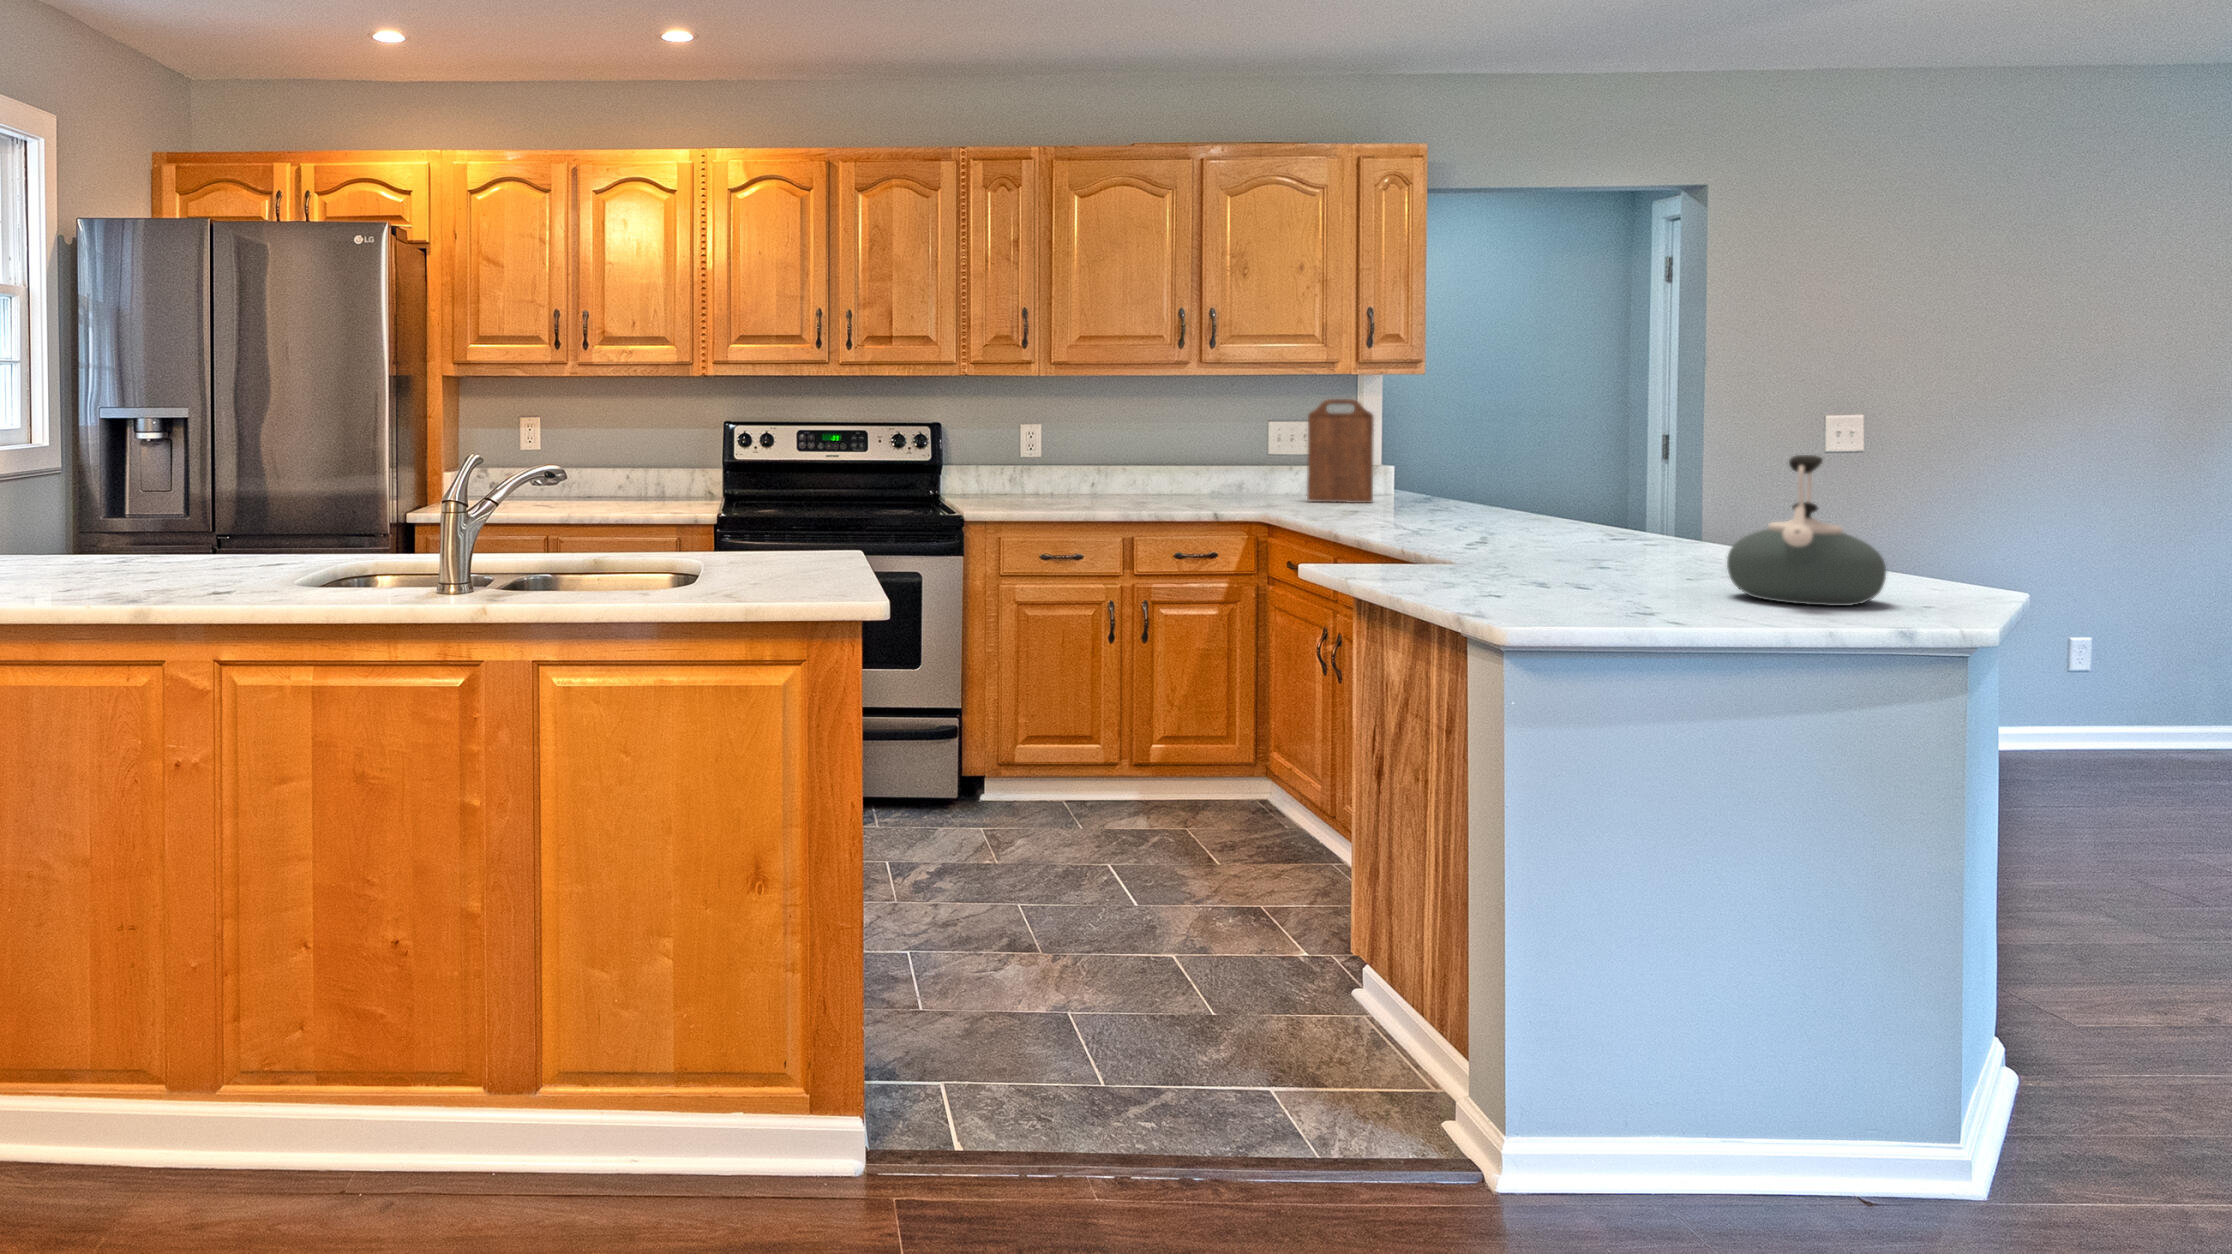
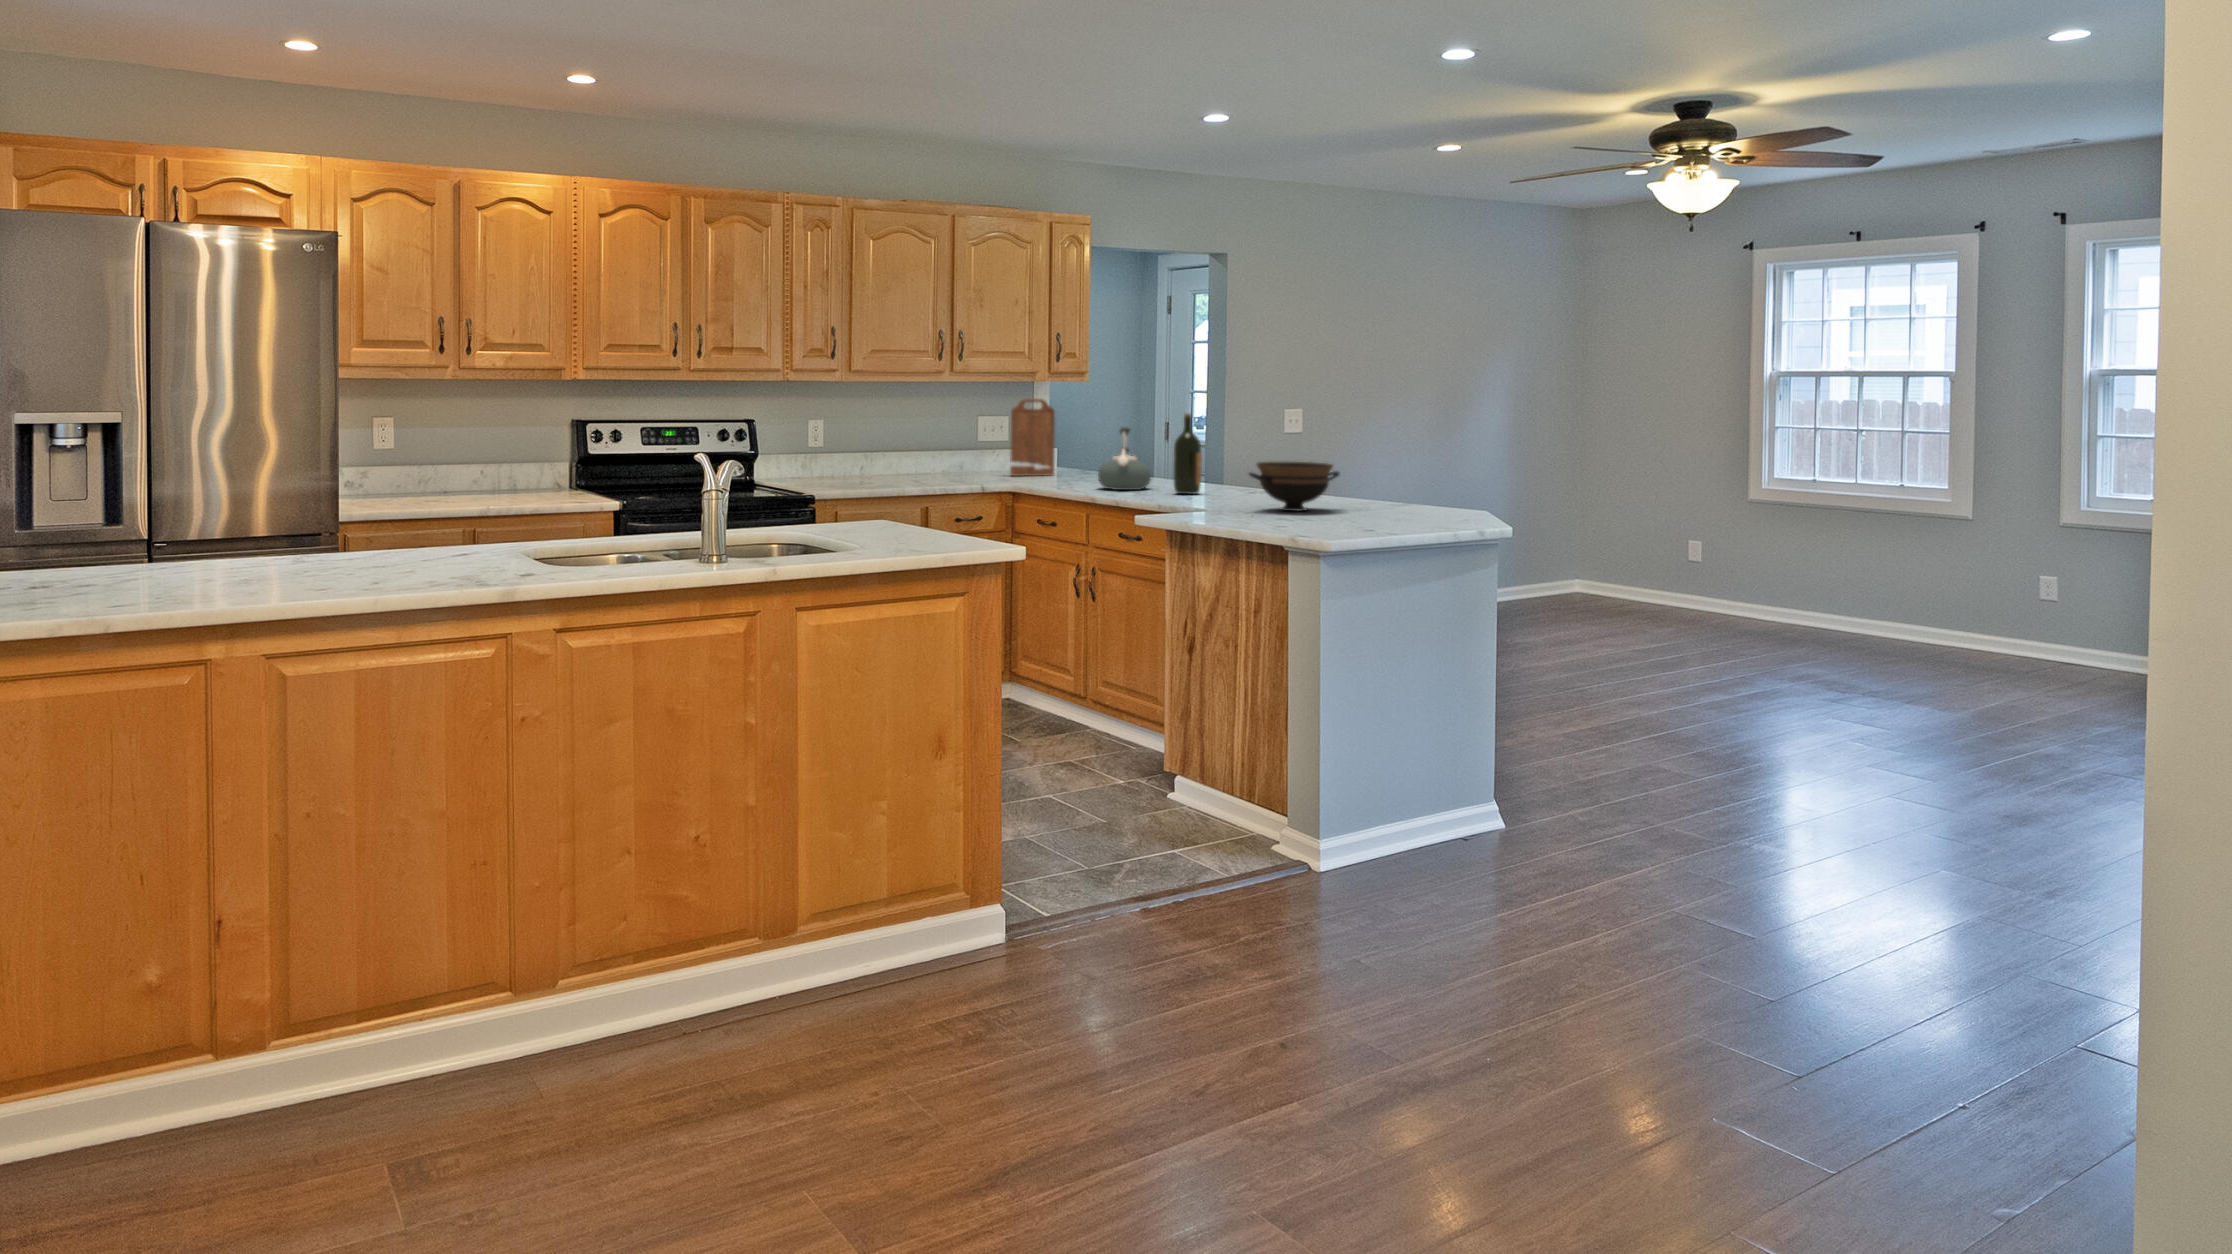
wine bottle: none [1472,416,1519,536] -> present [1173,414,1202,494]
kettle: present [1727,455,1886,606] -> present [1098,427,1151,490]
bowl: none [1515,489,1697,570] -> present [1249,462,1339,511]

